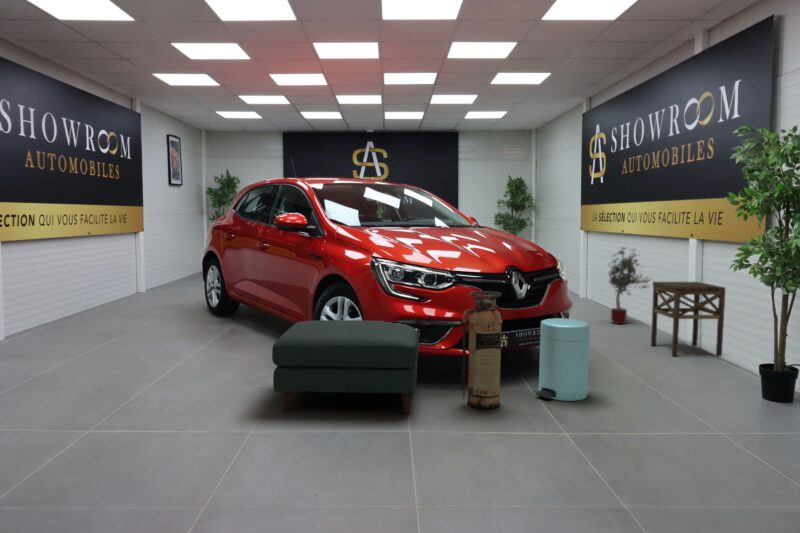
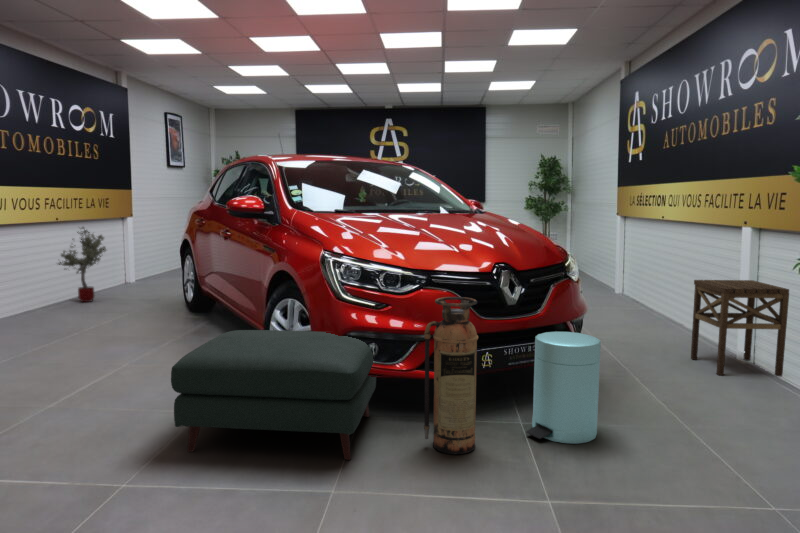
potted tree: present [608,248,650,324] -> present [58,227,106,302]

